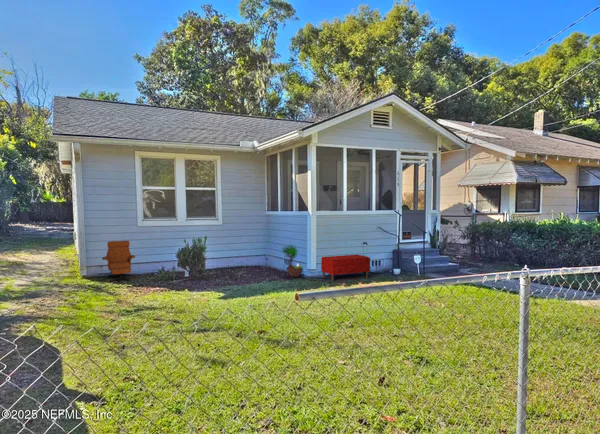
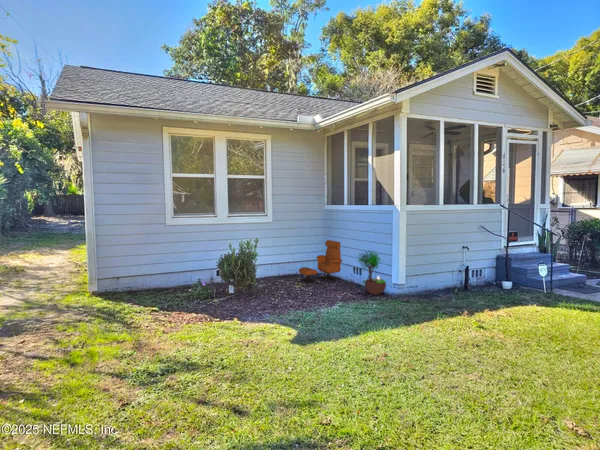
lounge chair: present [102,241,135,282] -> present [298,240,342,284]
bench: present [321,255,370,281] -> none [411,264,479,303]

